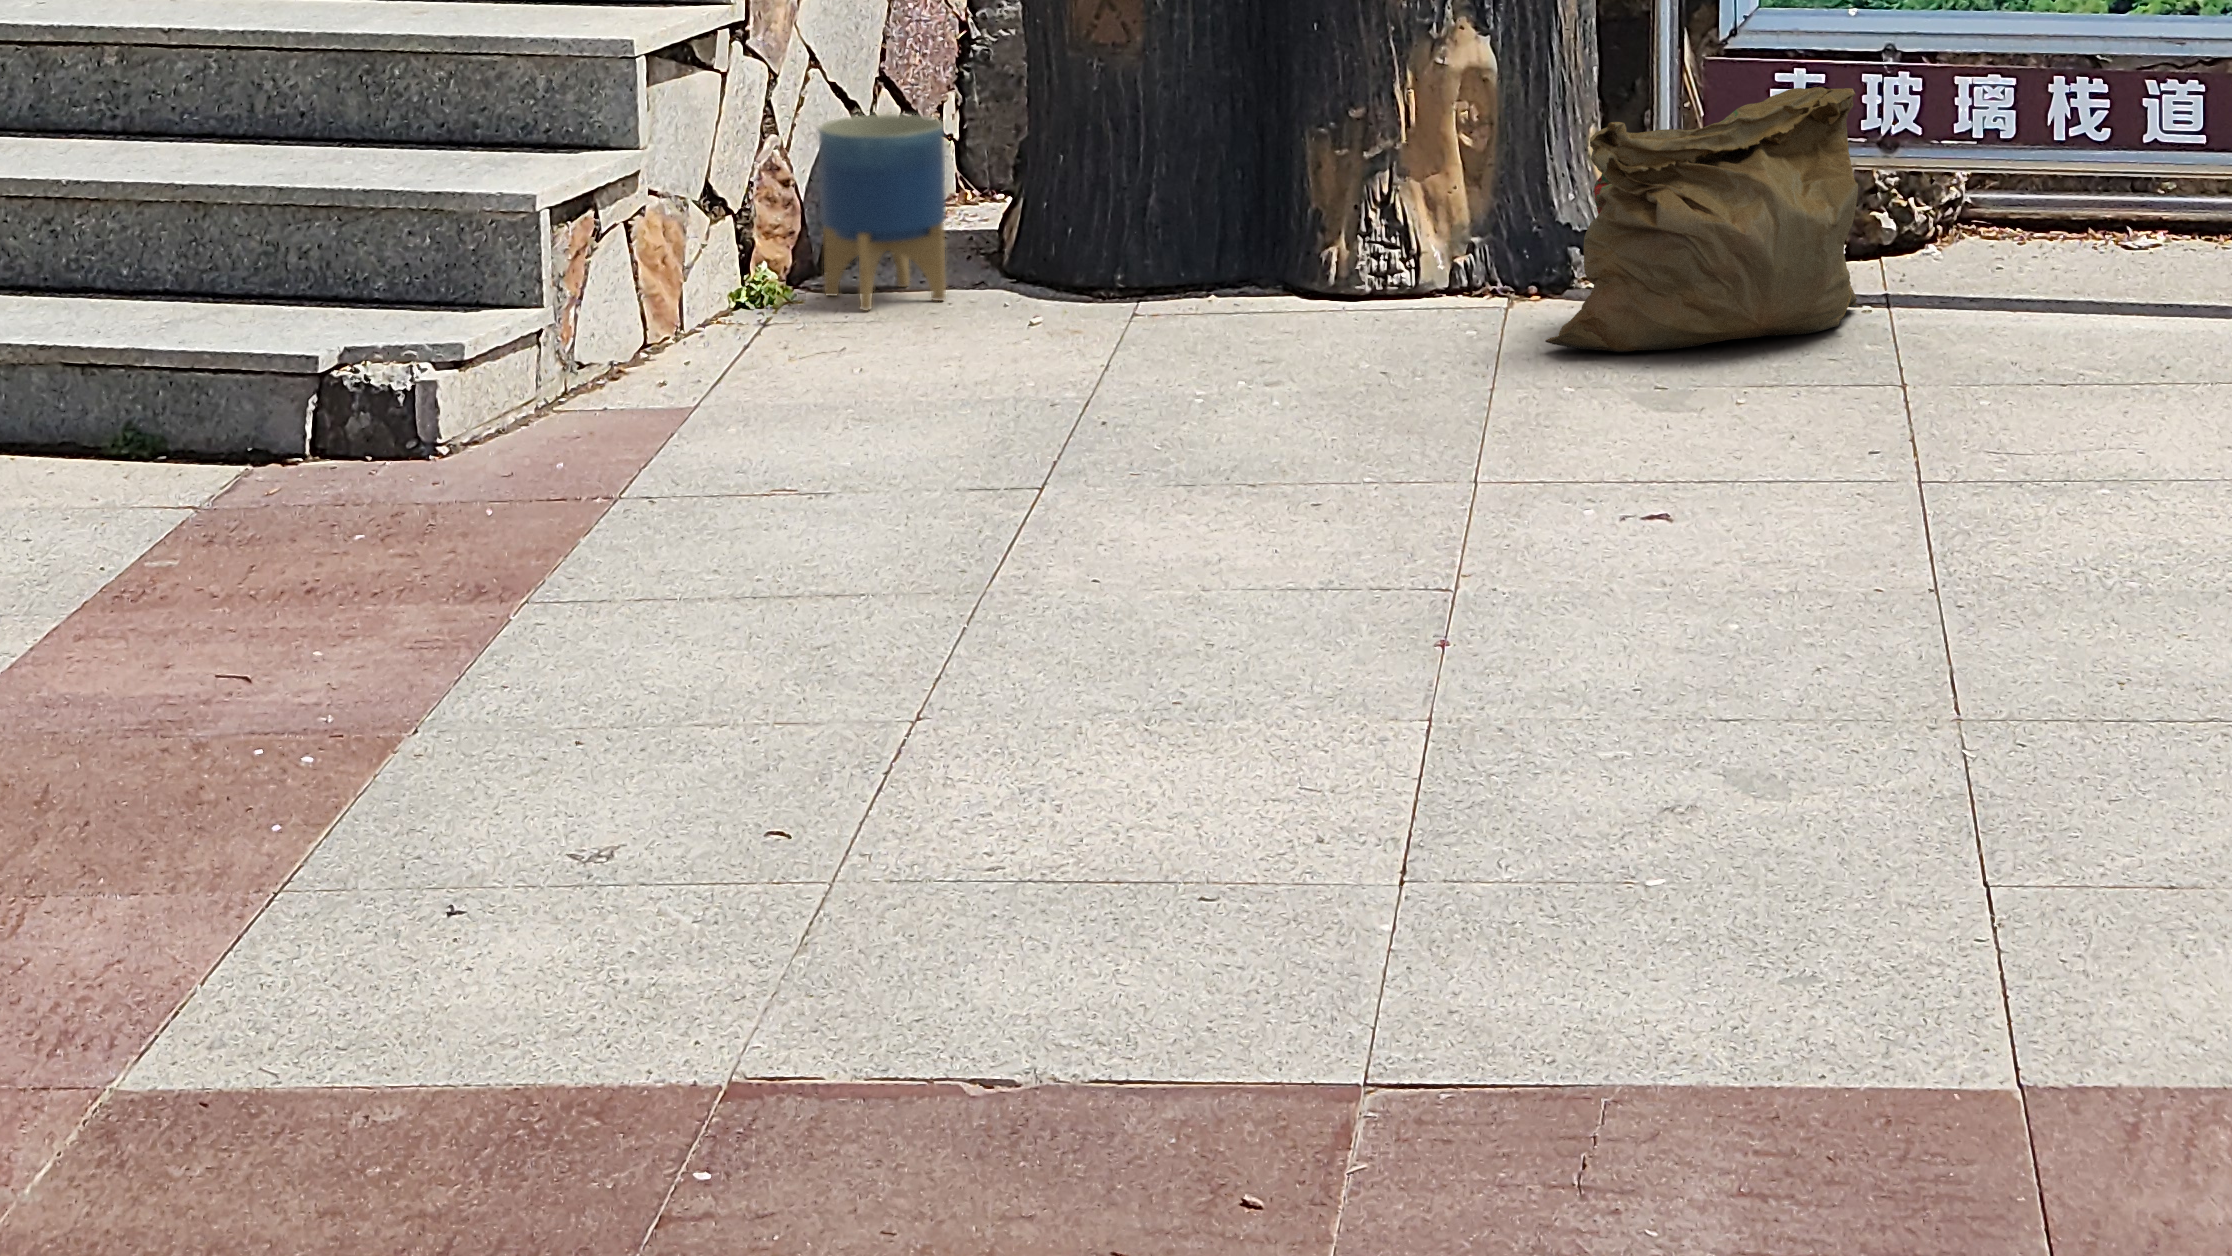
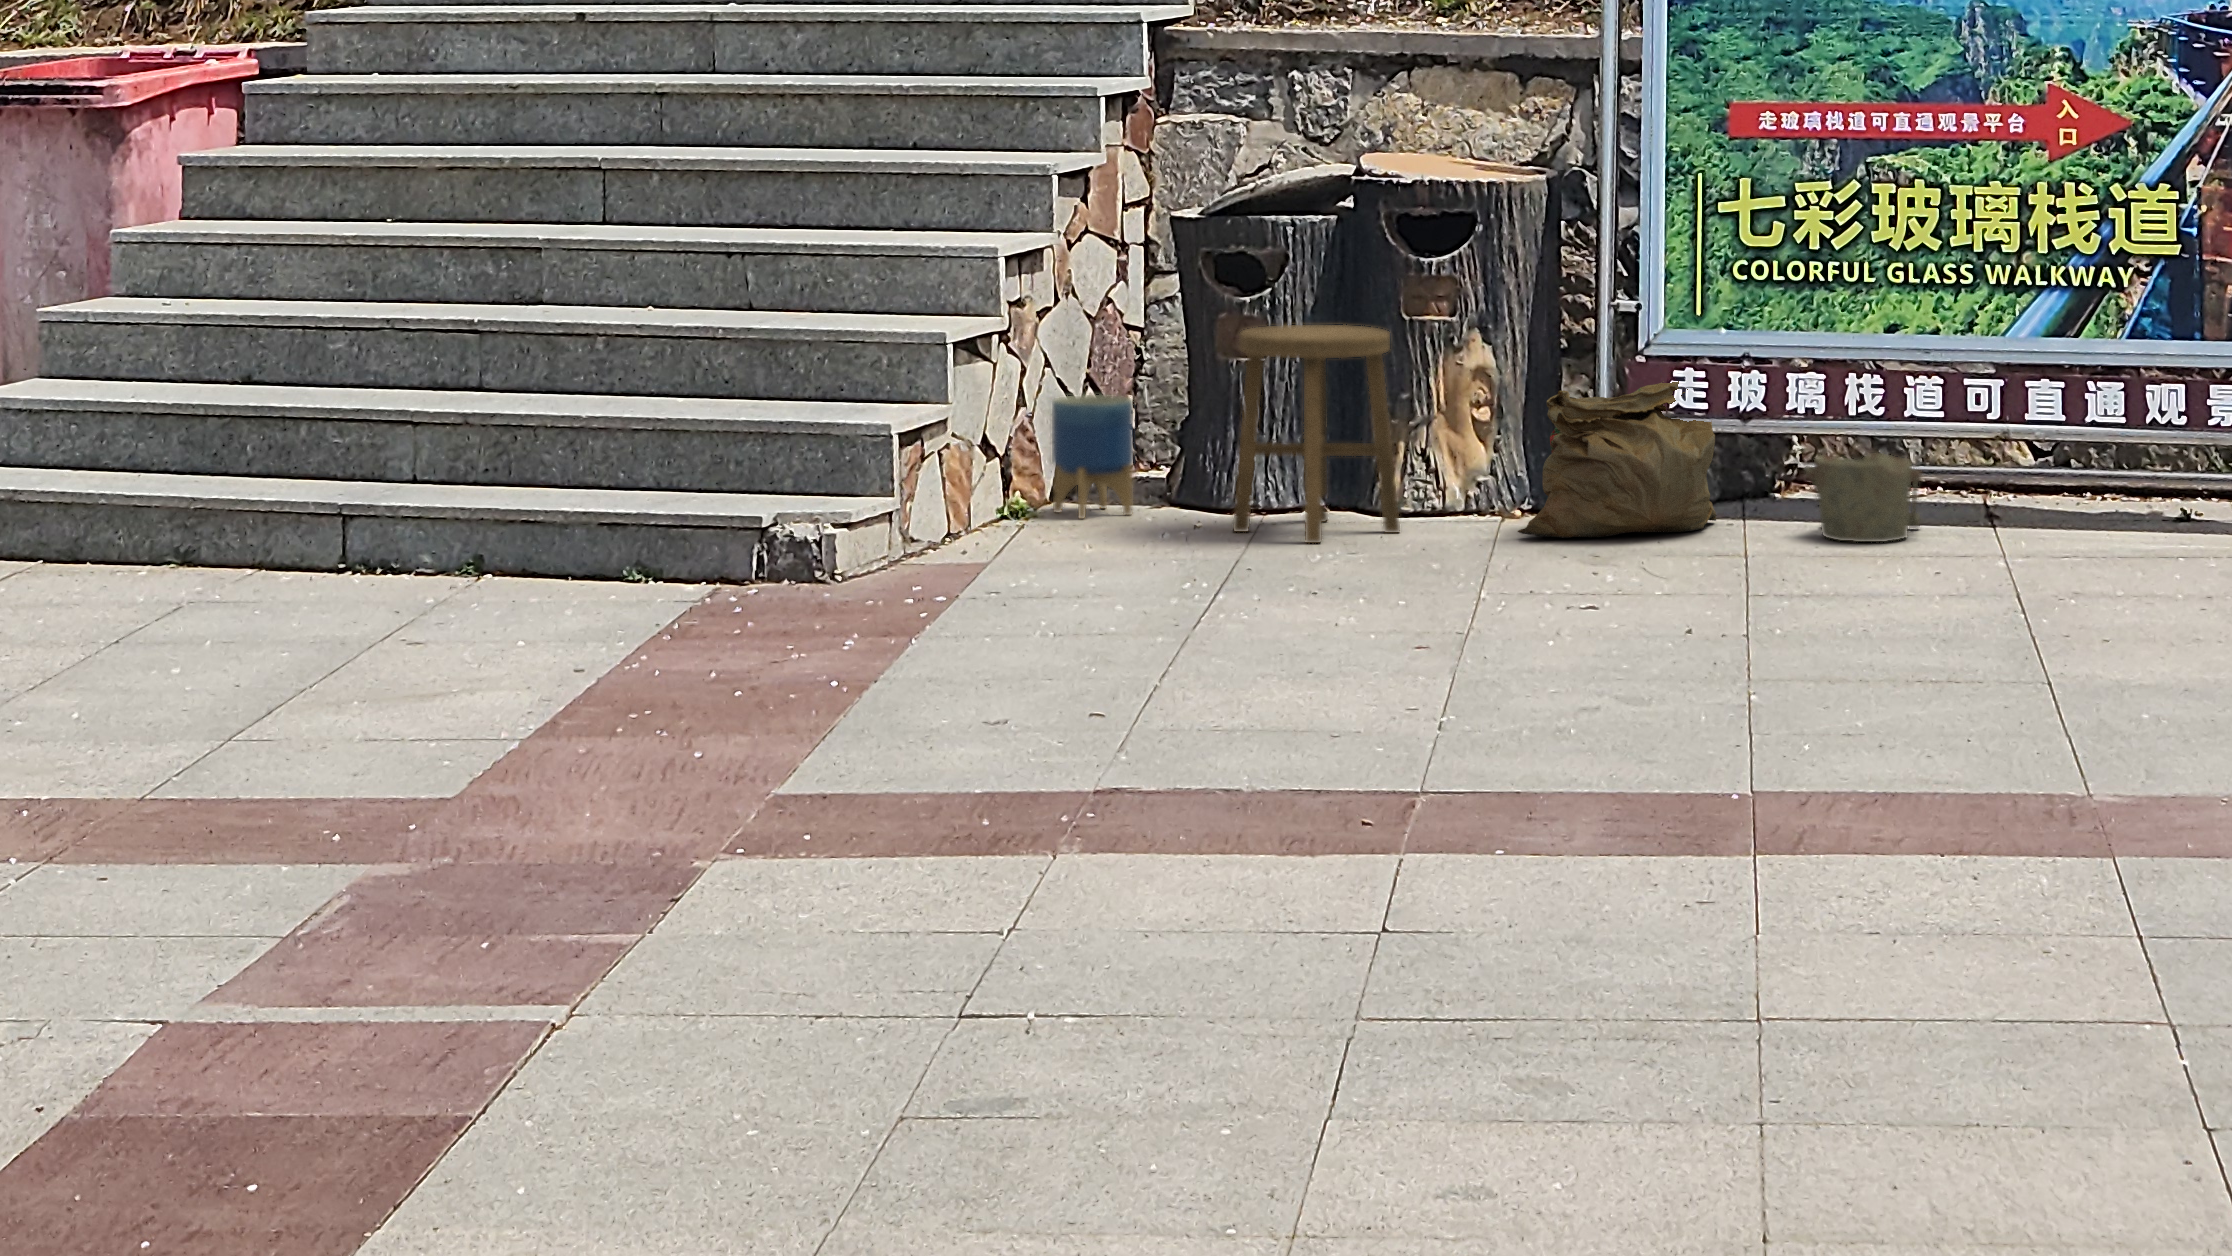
stool: none [1095,11,1359,366] -> present [1233,325,1400,543]
bucket: none [2004,206,2191,357] -> present [1806,453,1922,542]

